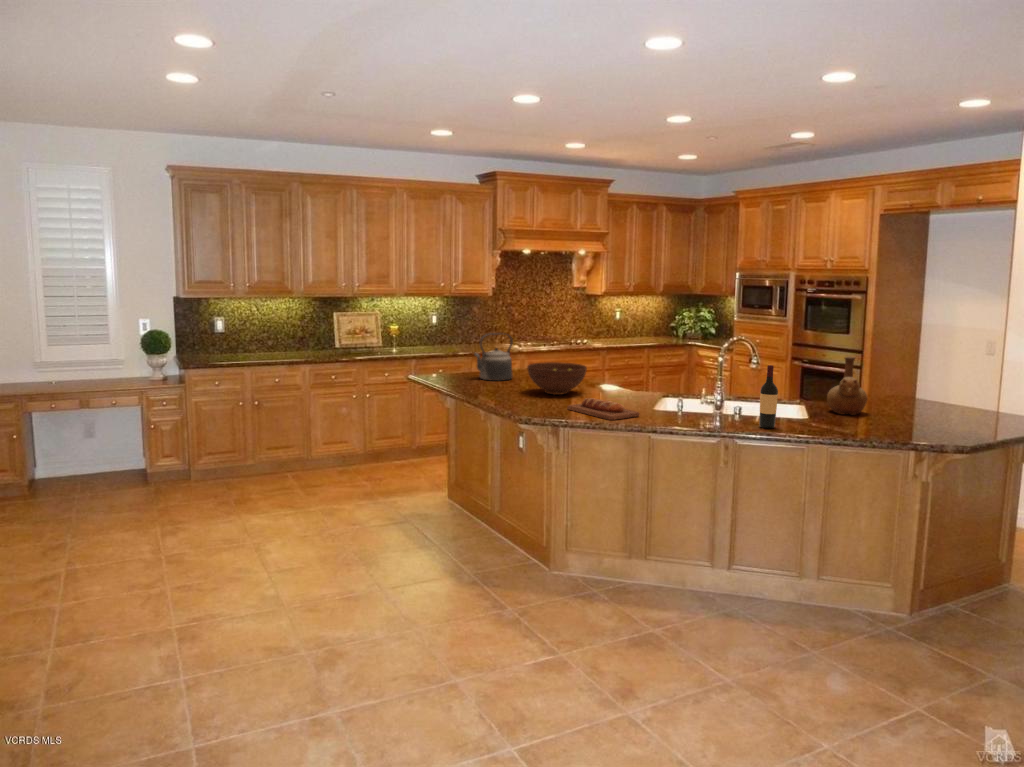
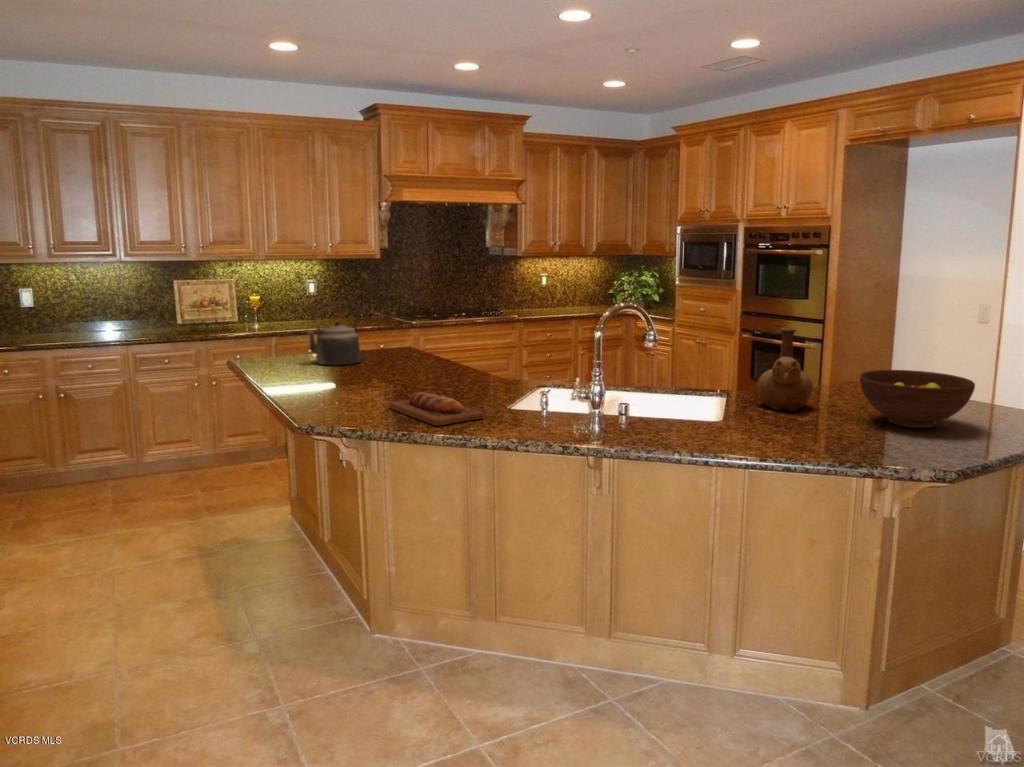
fruit bowl: present [527,362,587,395] -> present [860,370,975,428]
wine bottle: present [759,365,778,428] -> none [649,343,674,436]

